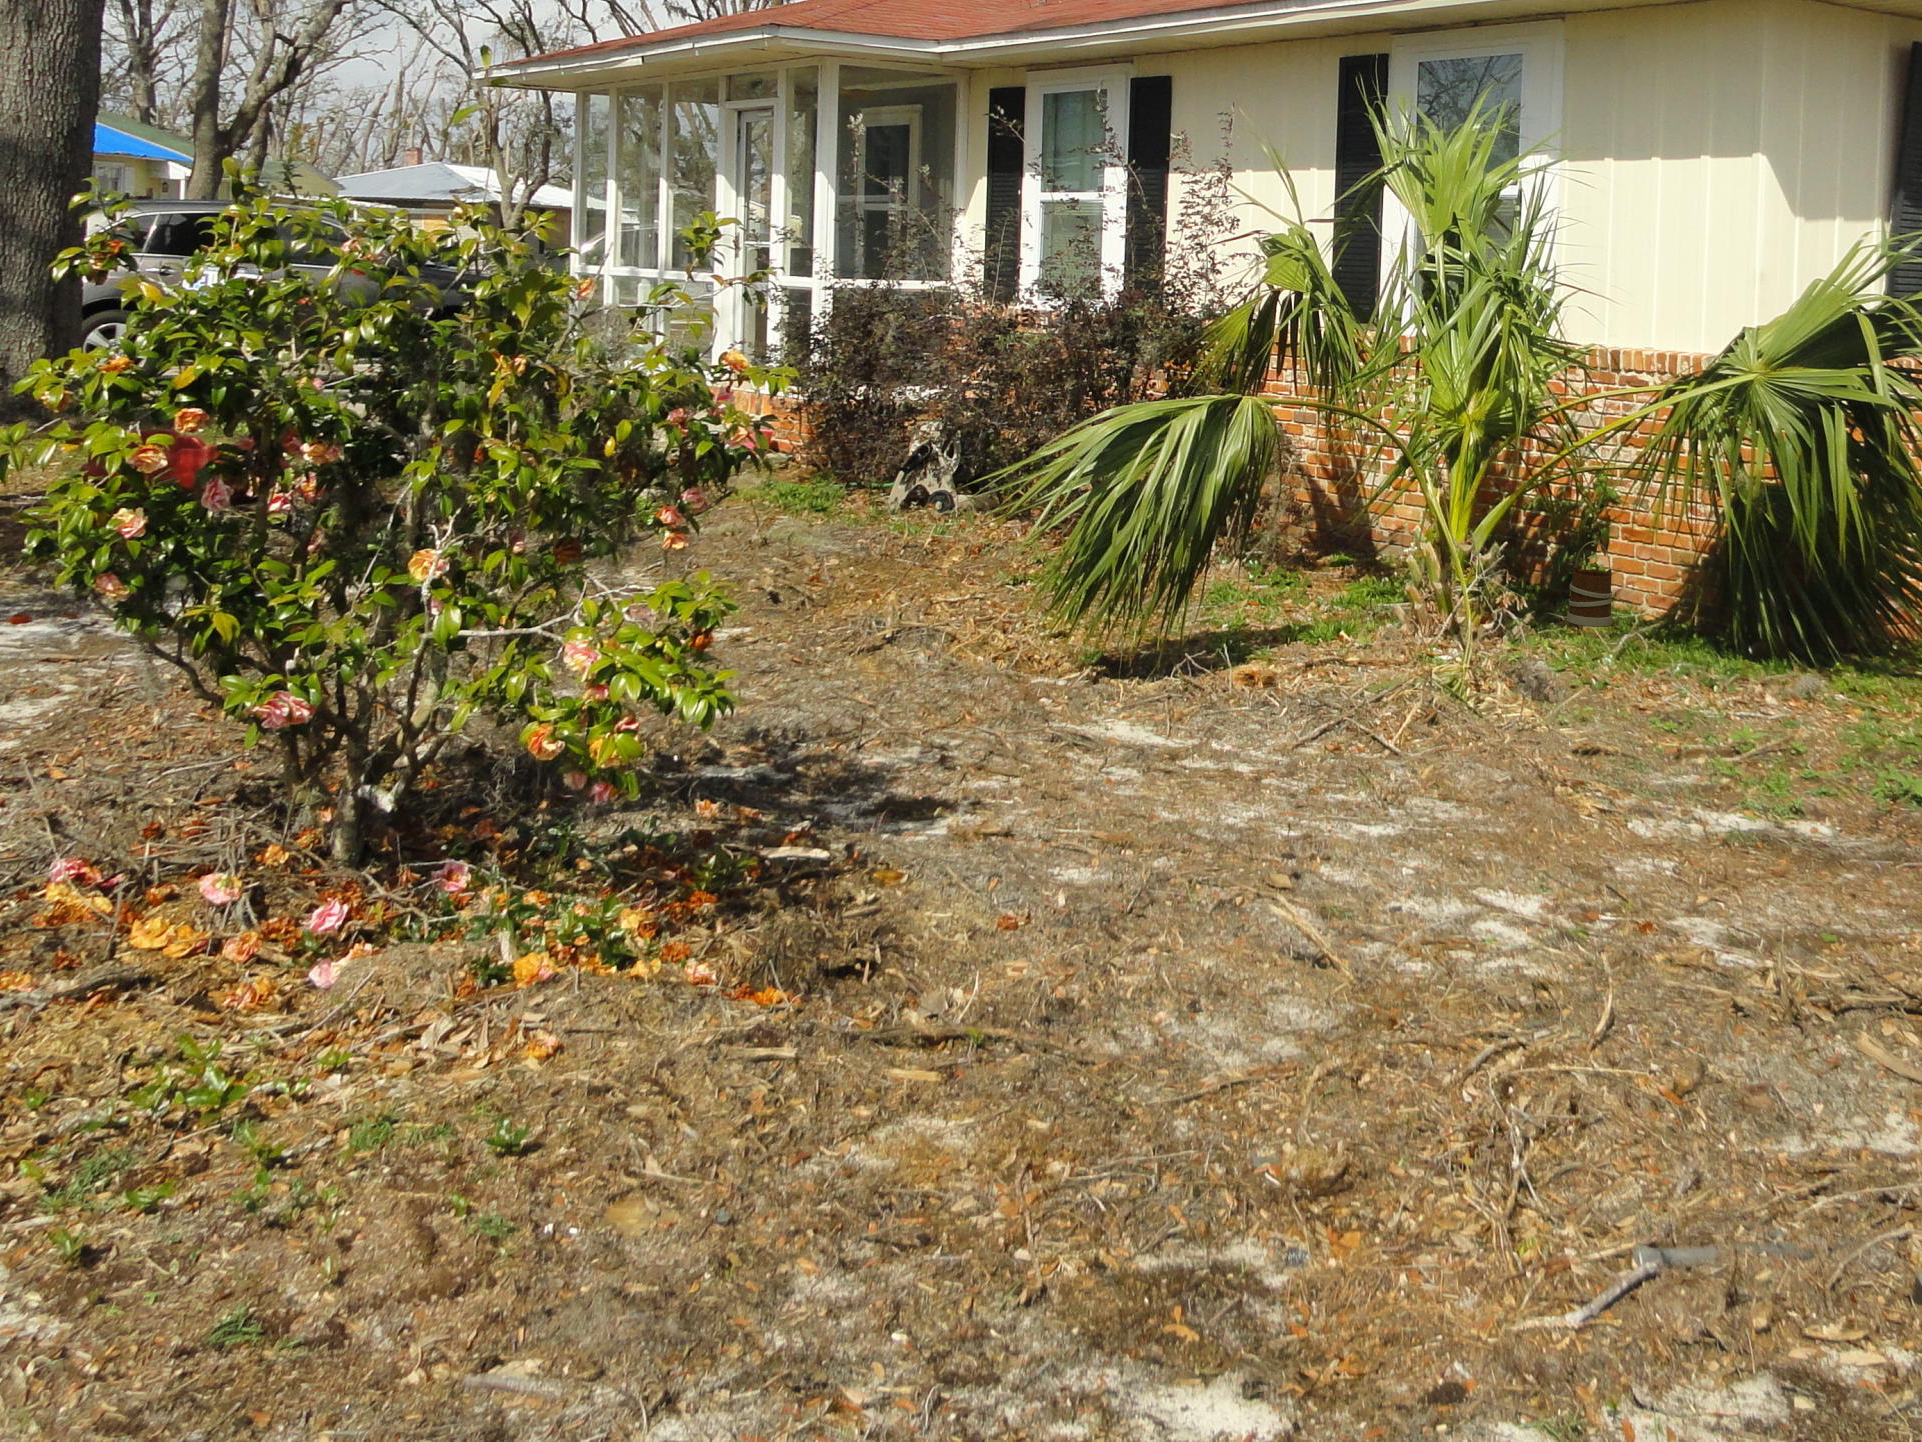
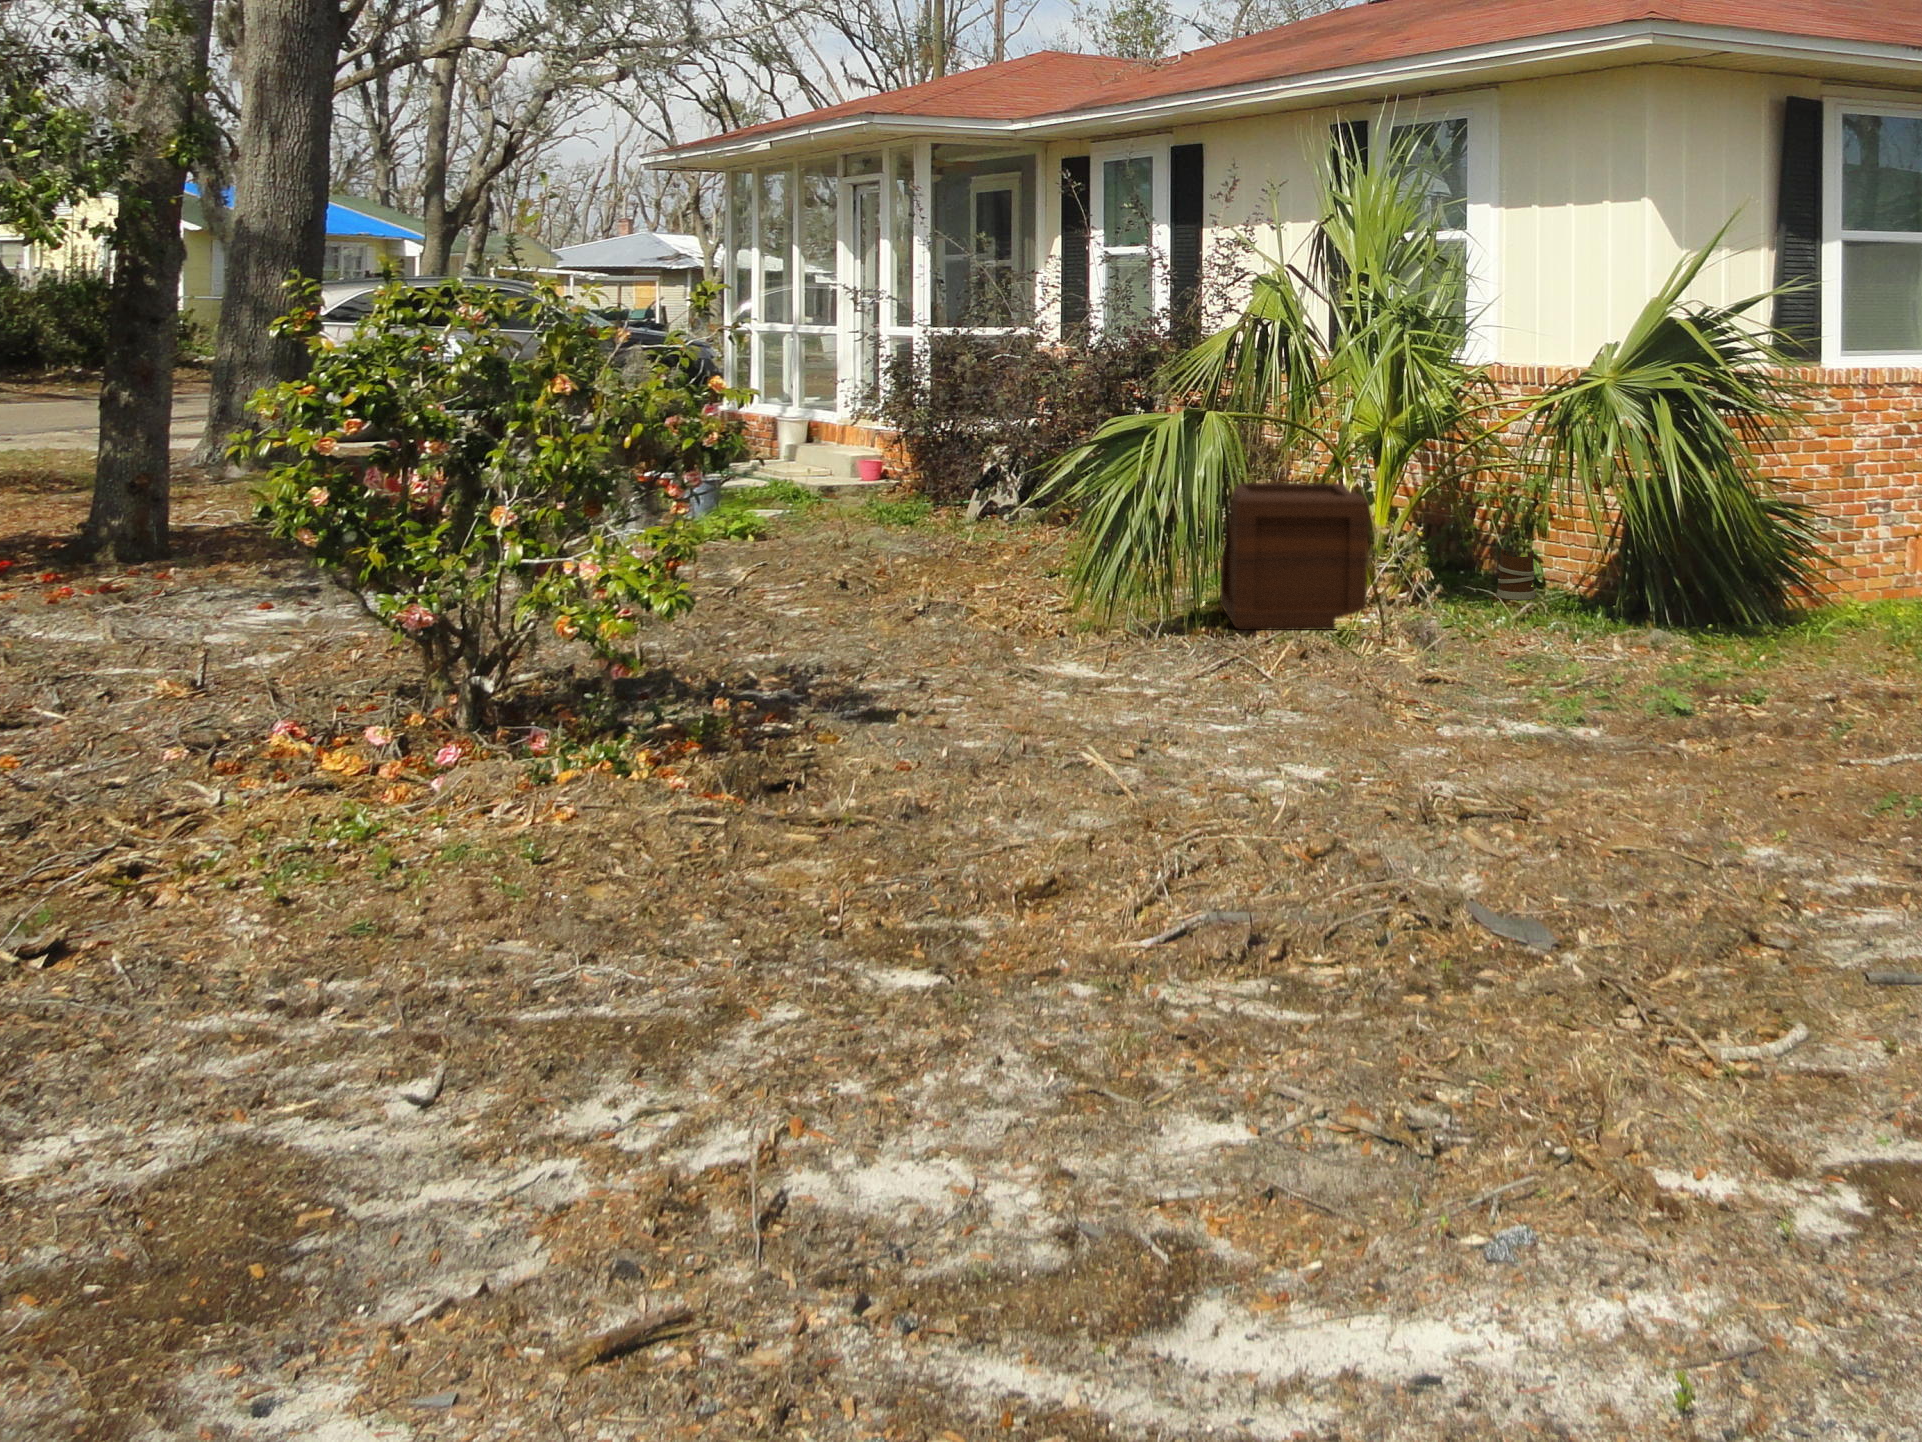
wooden crate: none [1258,486,1461,671] -> present [1220,483,1369,630]

